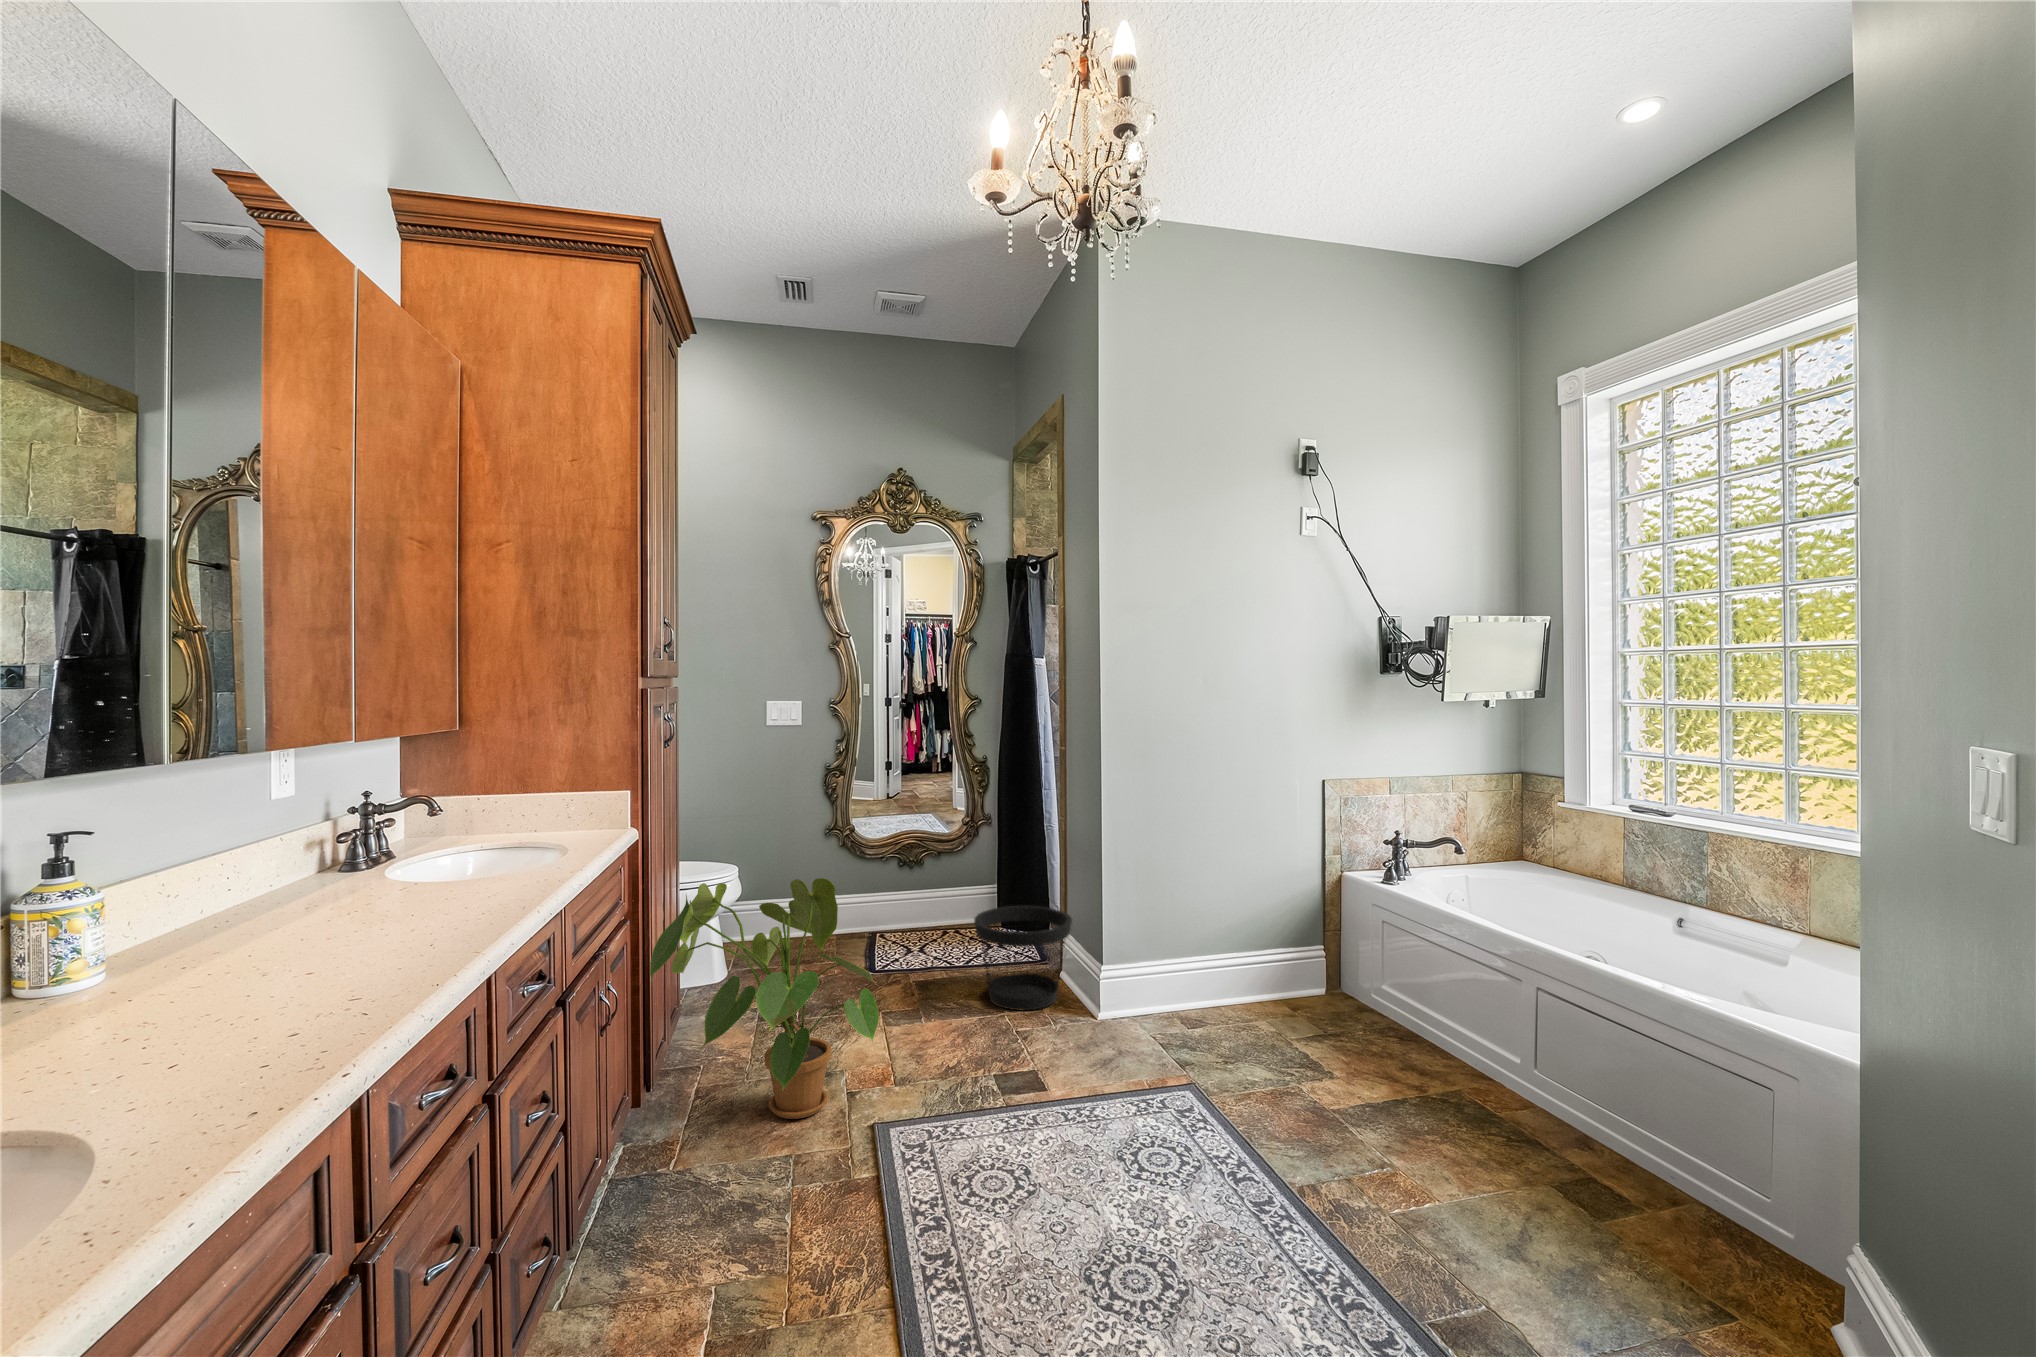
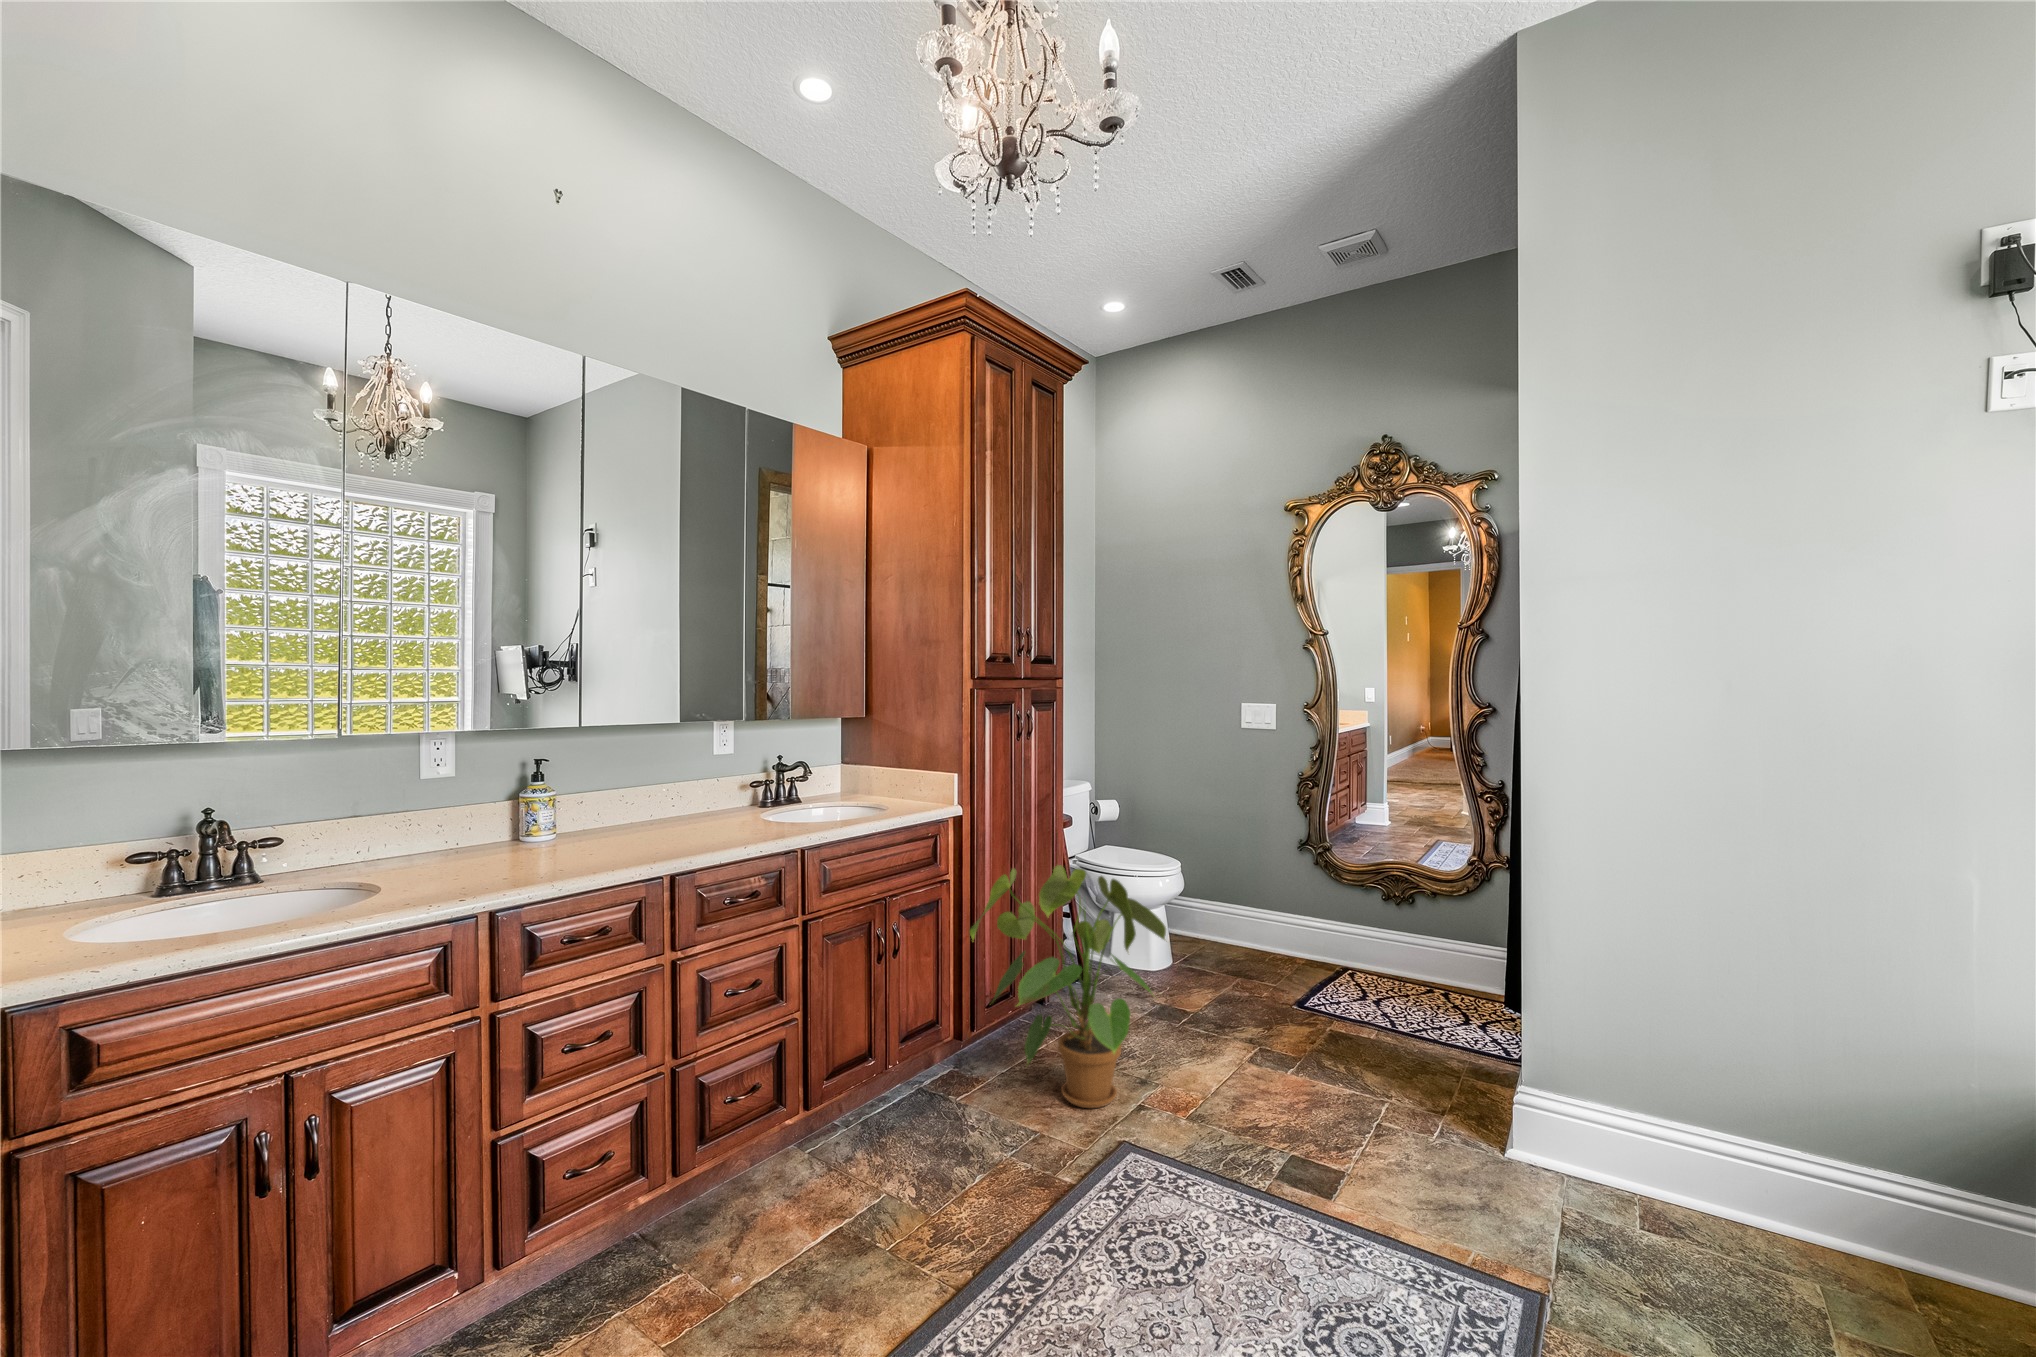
wastebasket: present [974,906,1072,1011] -> none [1370,969,1509,1112]

